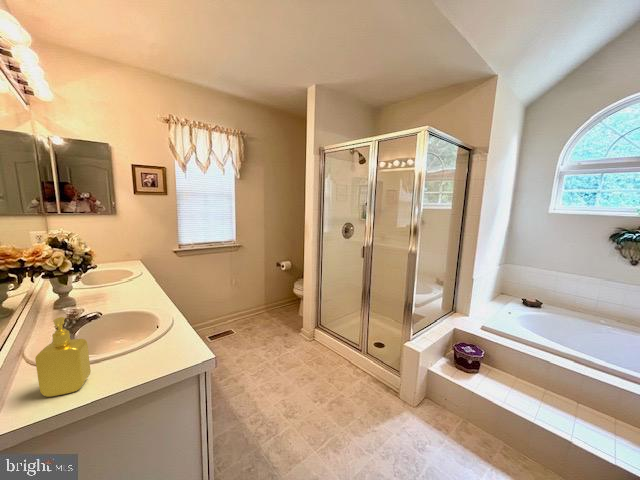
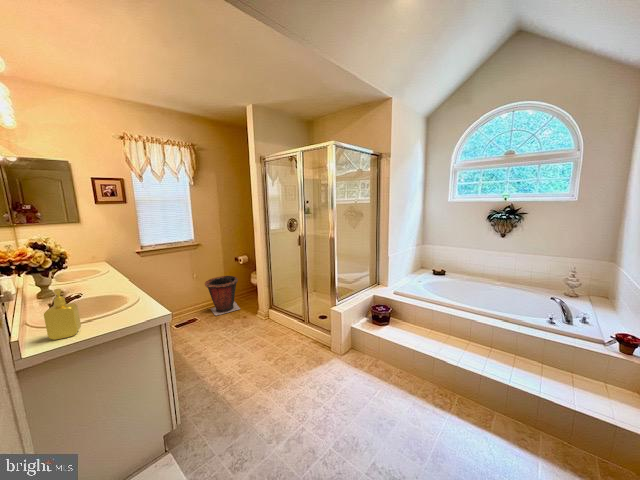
waste bin: none [242,283,280,330] -> present [205,276,240,315]

